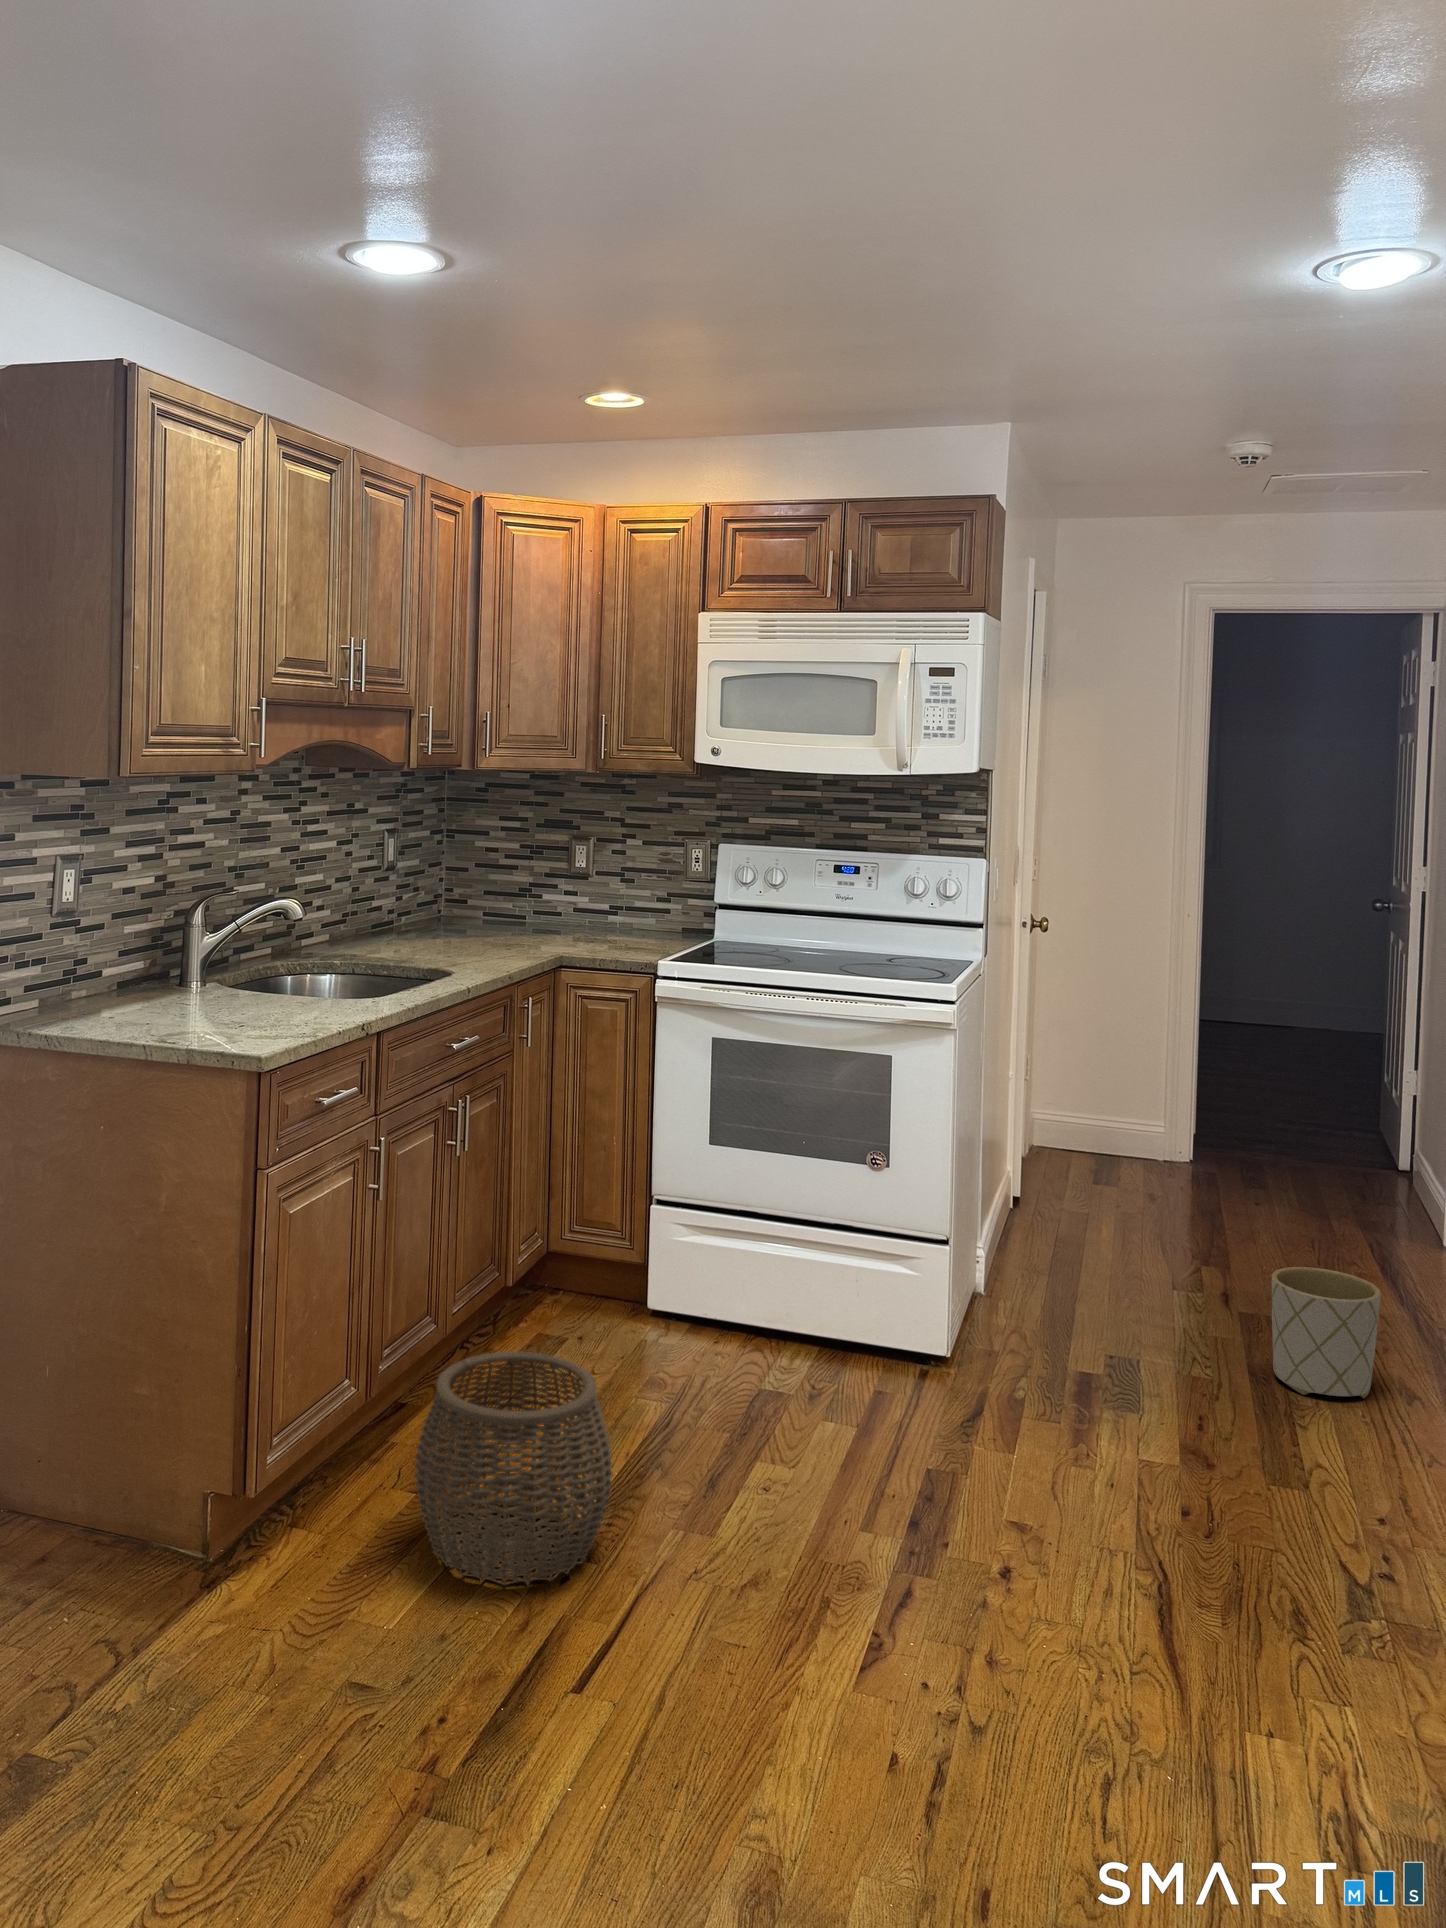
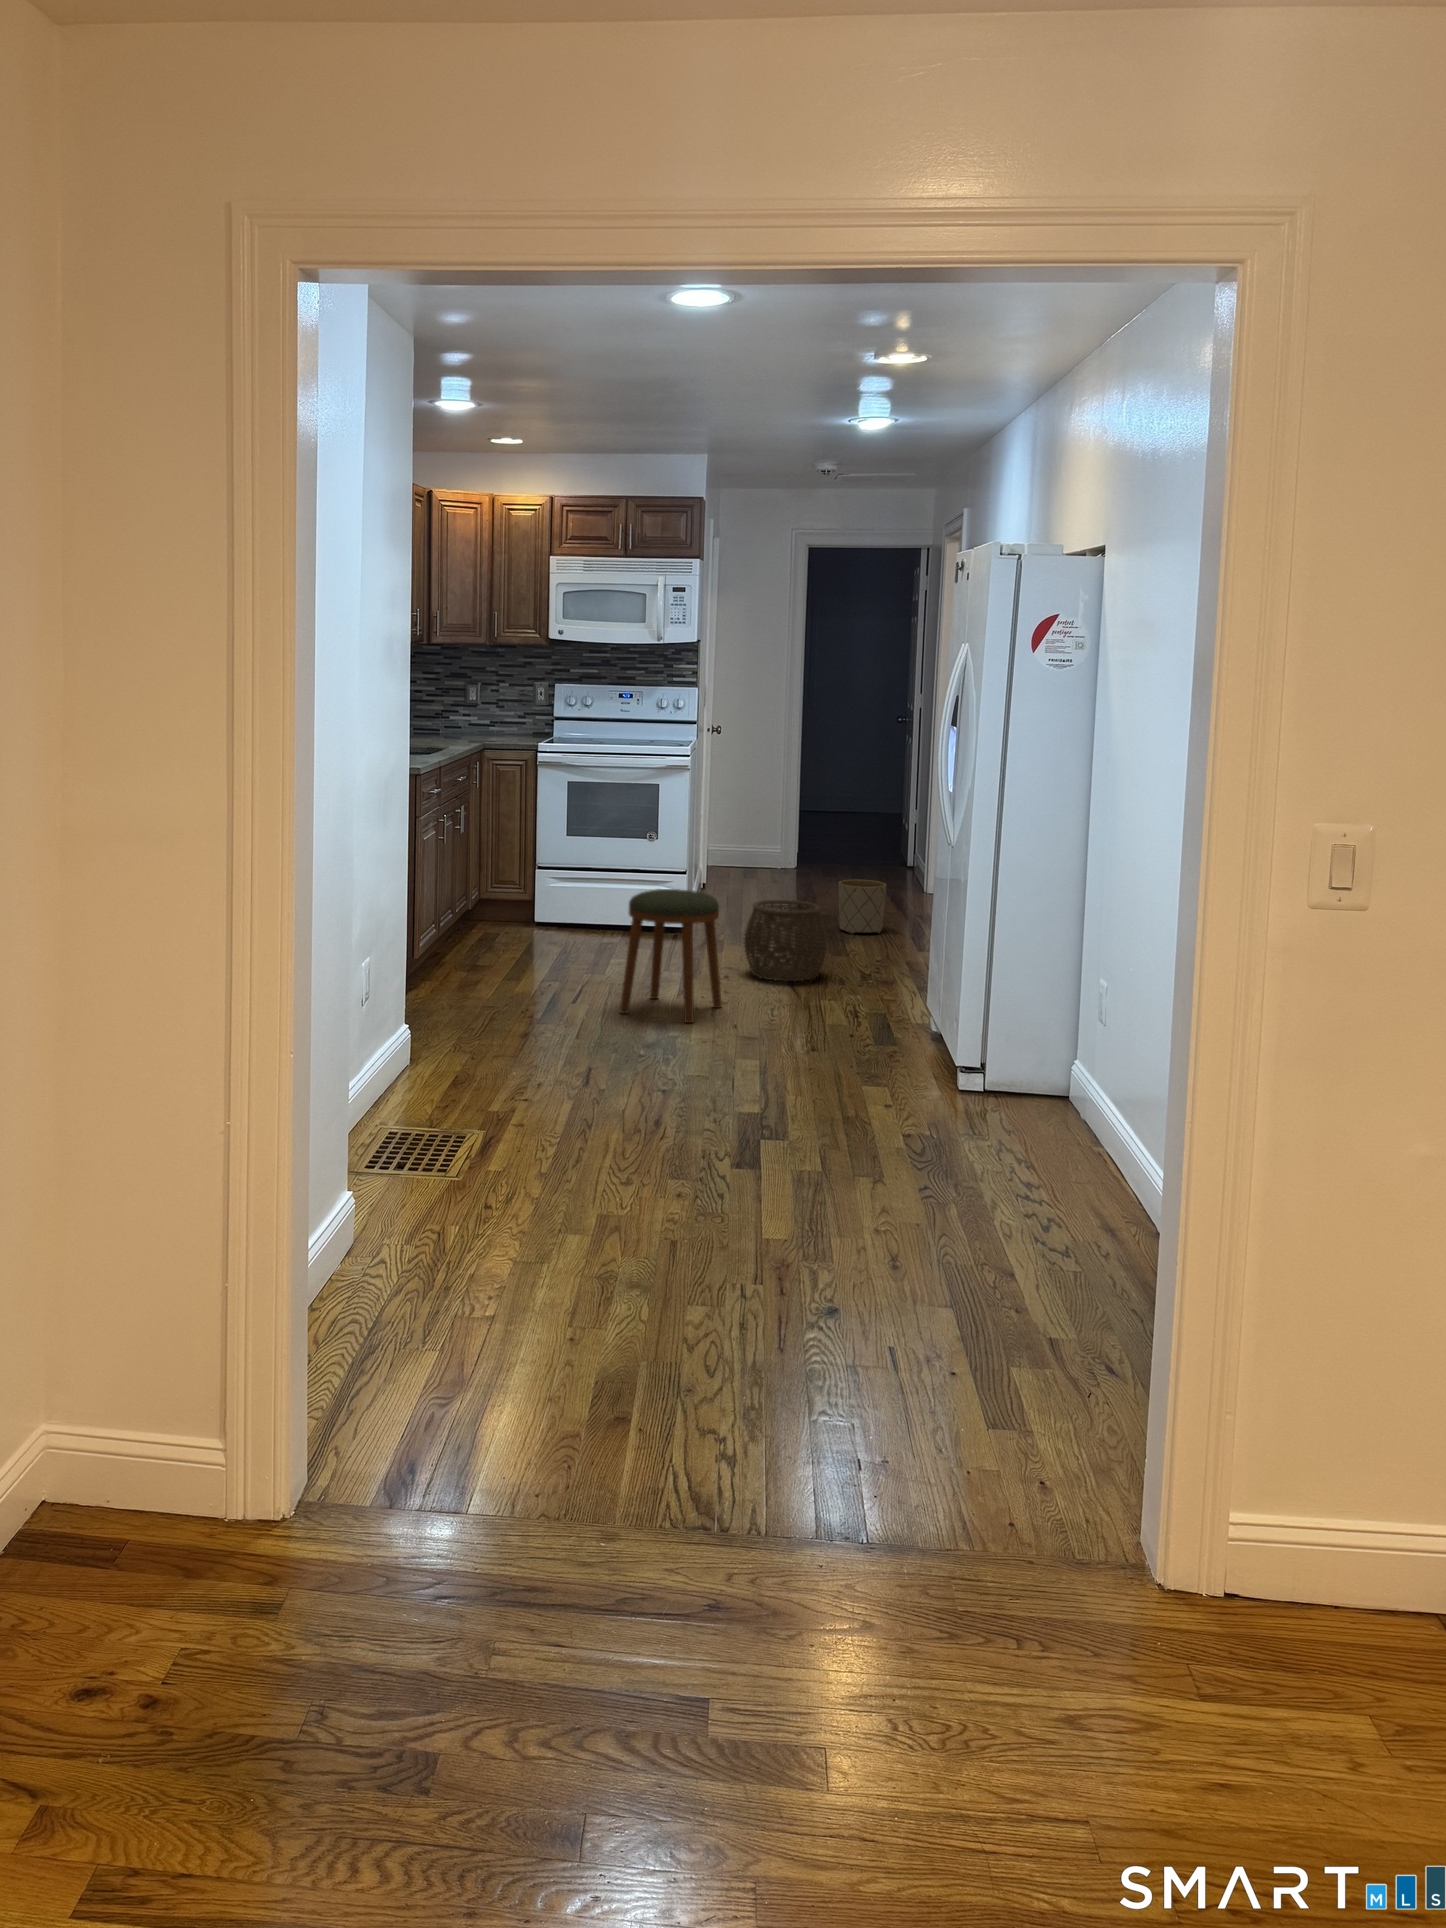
woven basket: present [414,1352,613,1586] -> present [744,900,827,981]
stool: none [695,1390,970,1819] -> present [620,889,722,1023]

